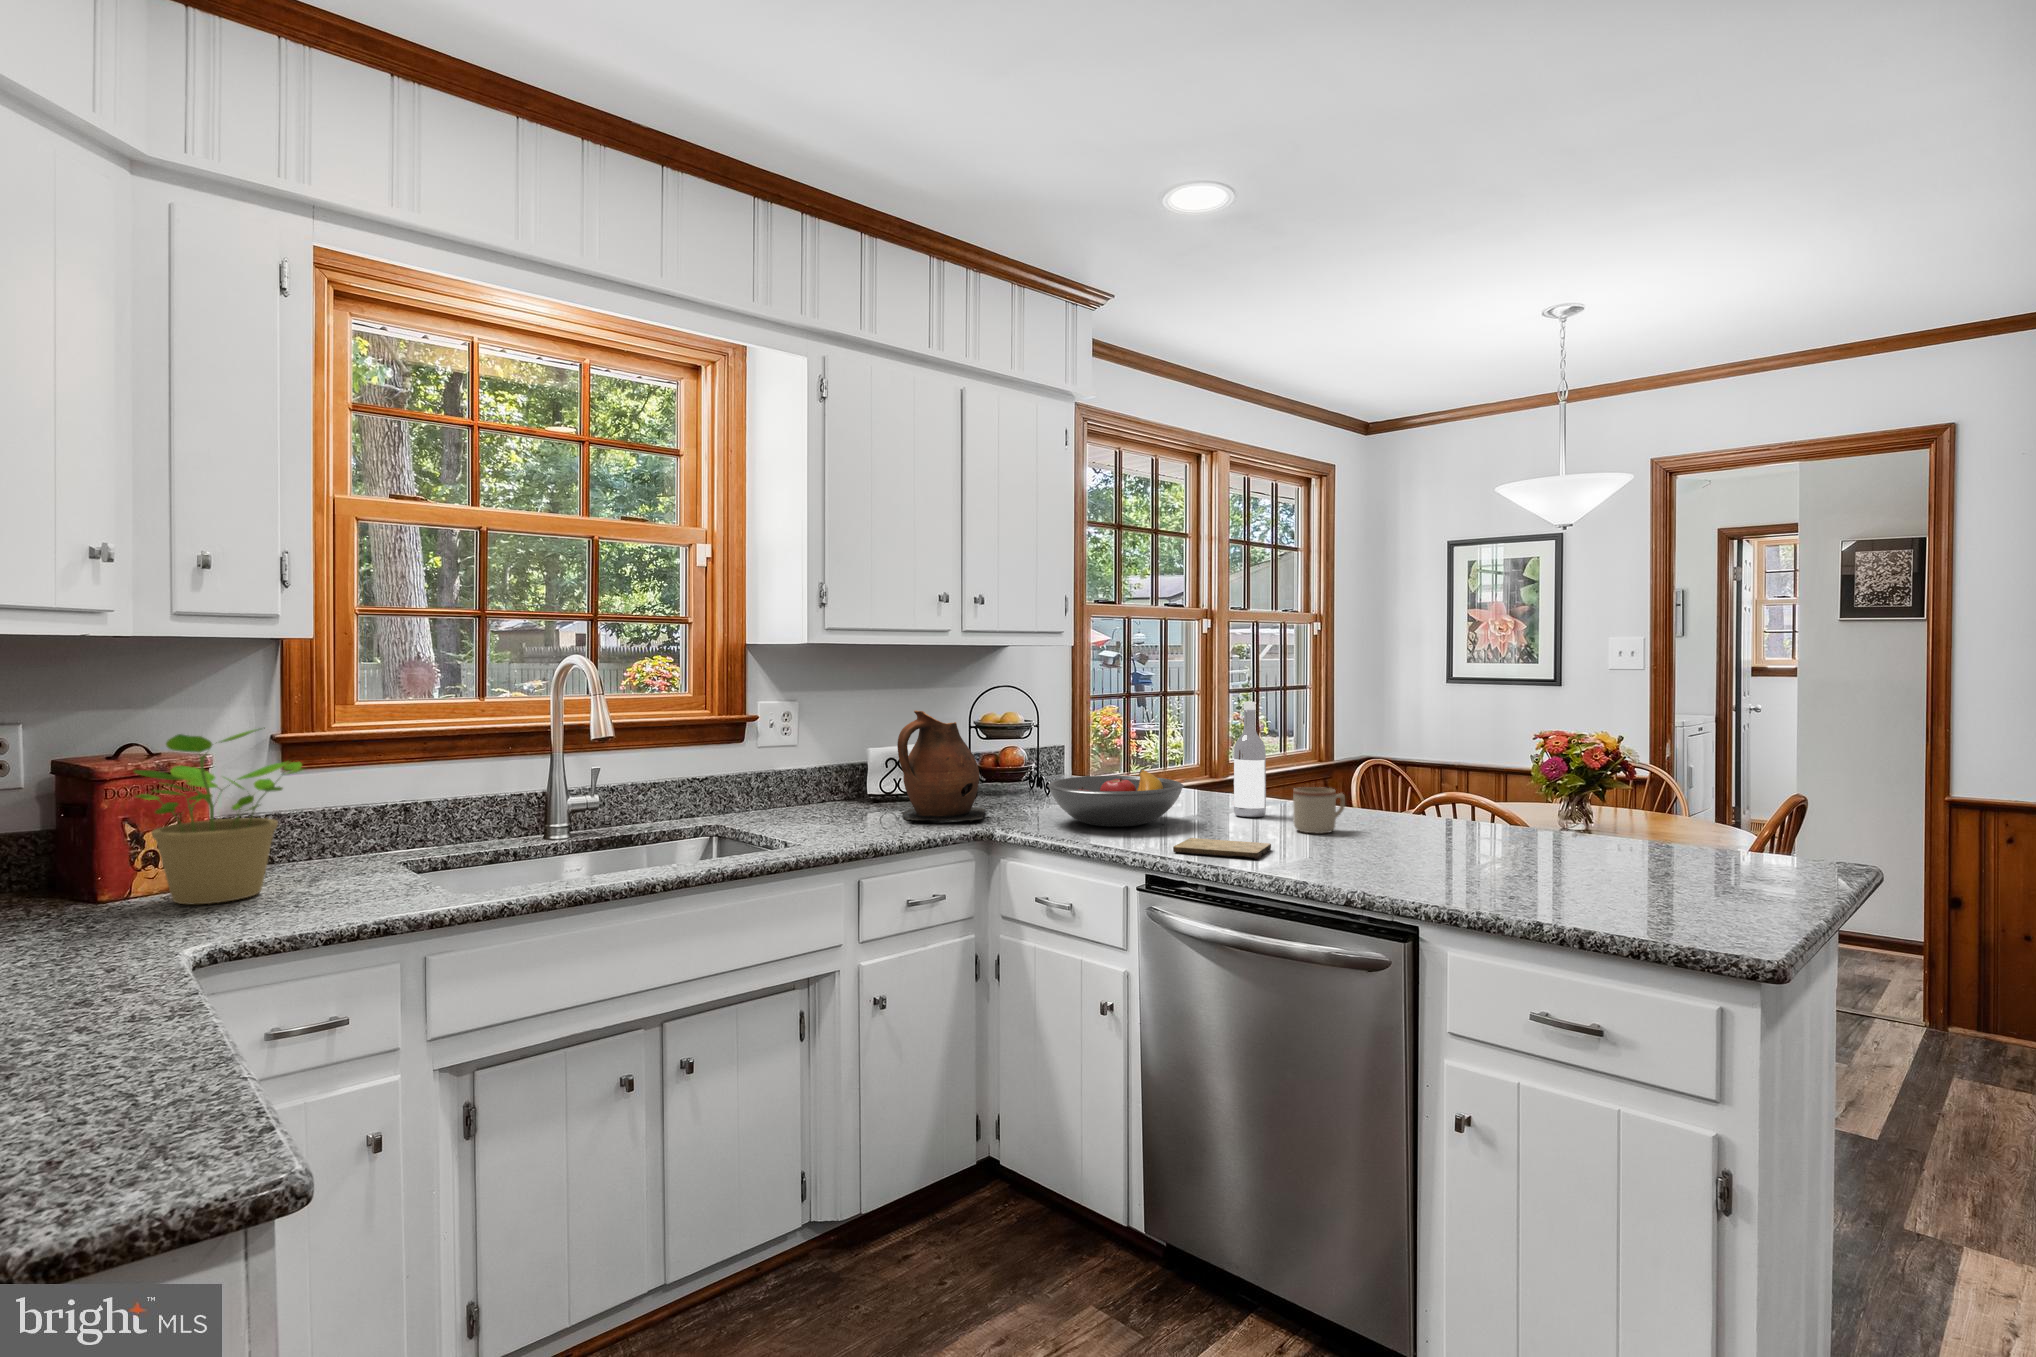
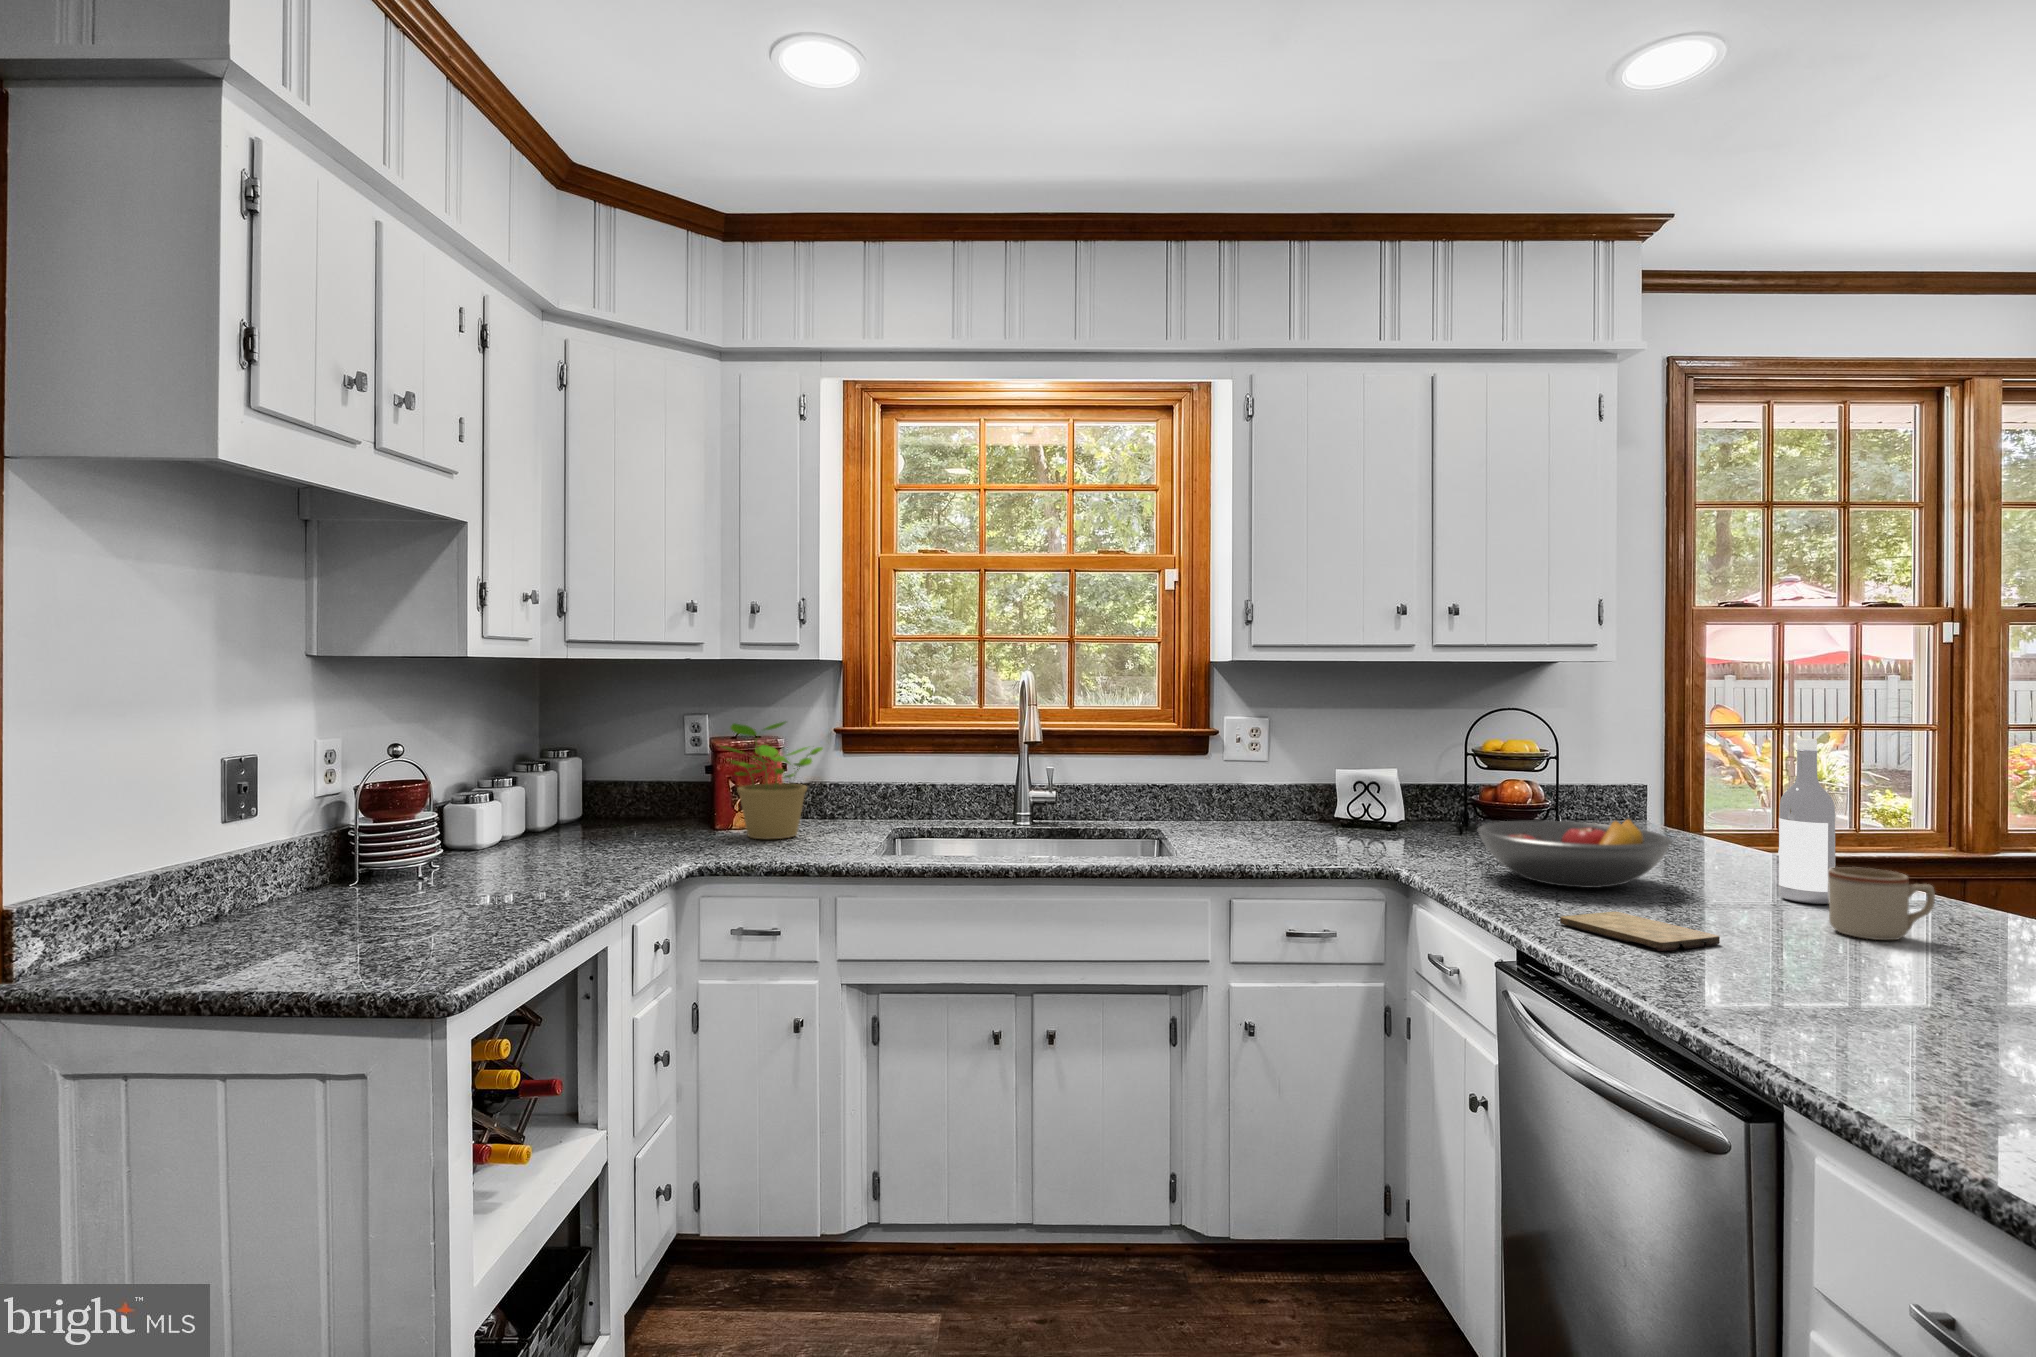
ceramic pitcher: present [897,711,985,822] -> none [1324,731,1441,858]

